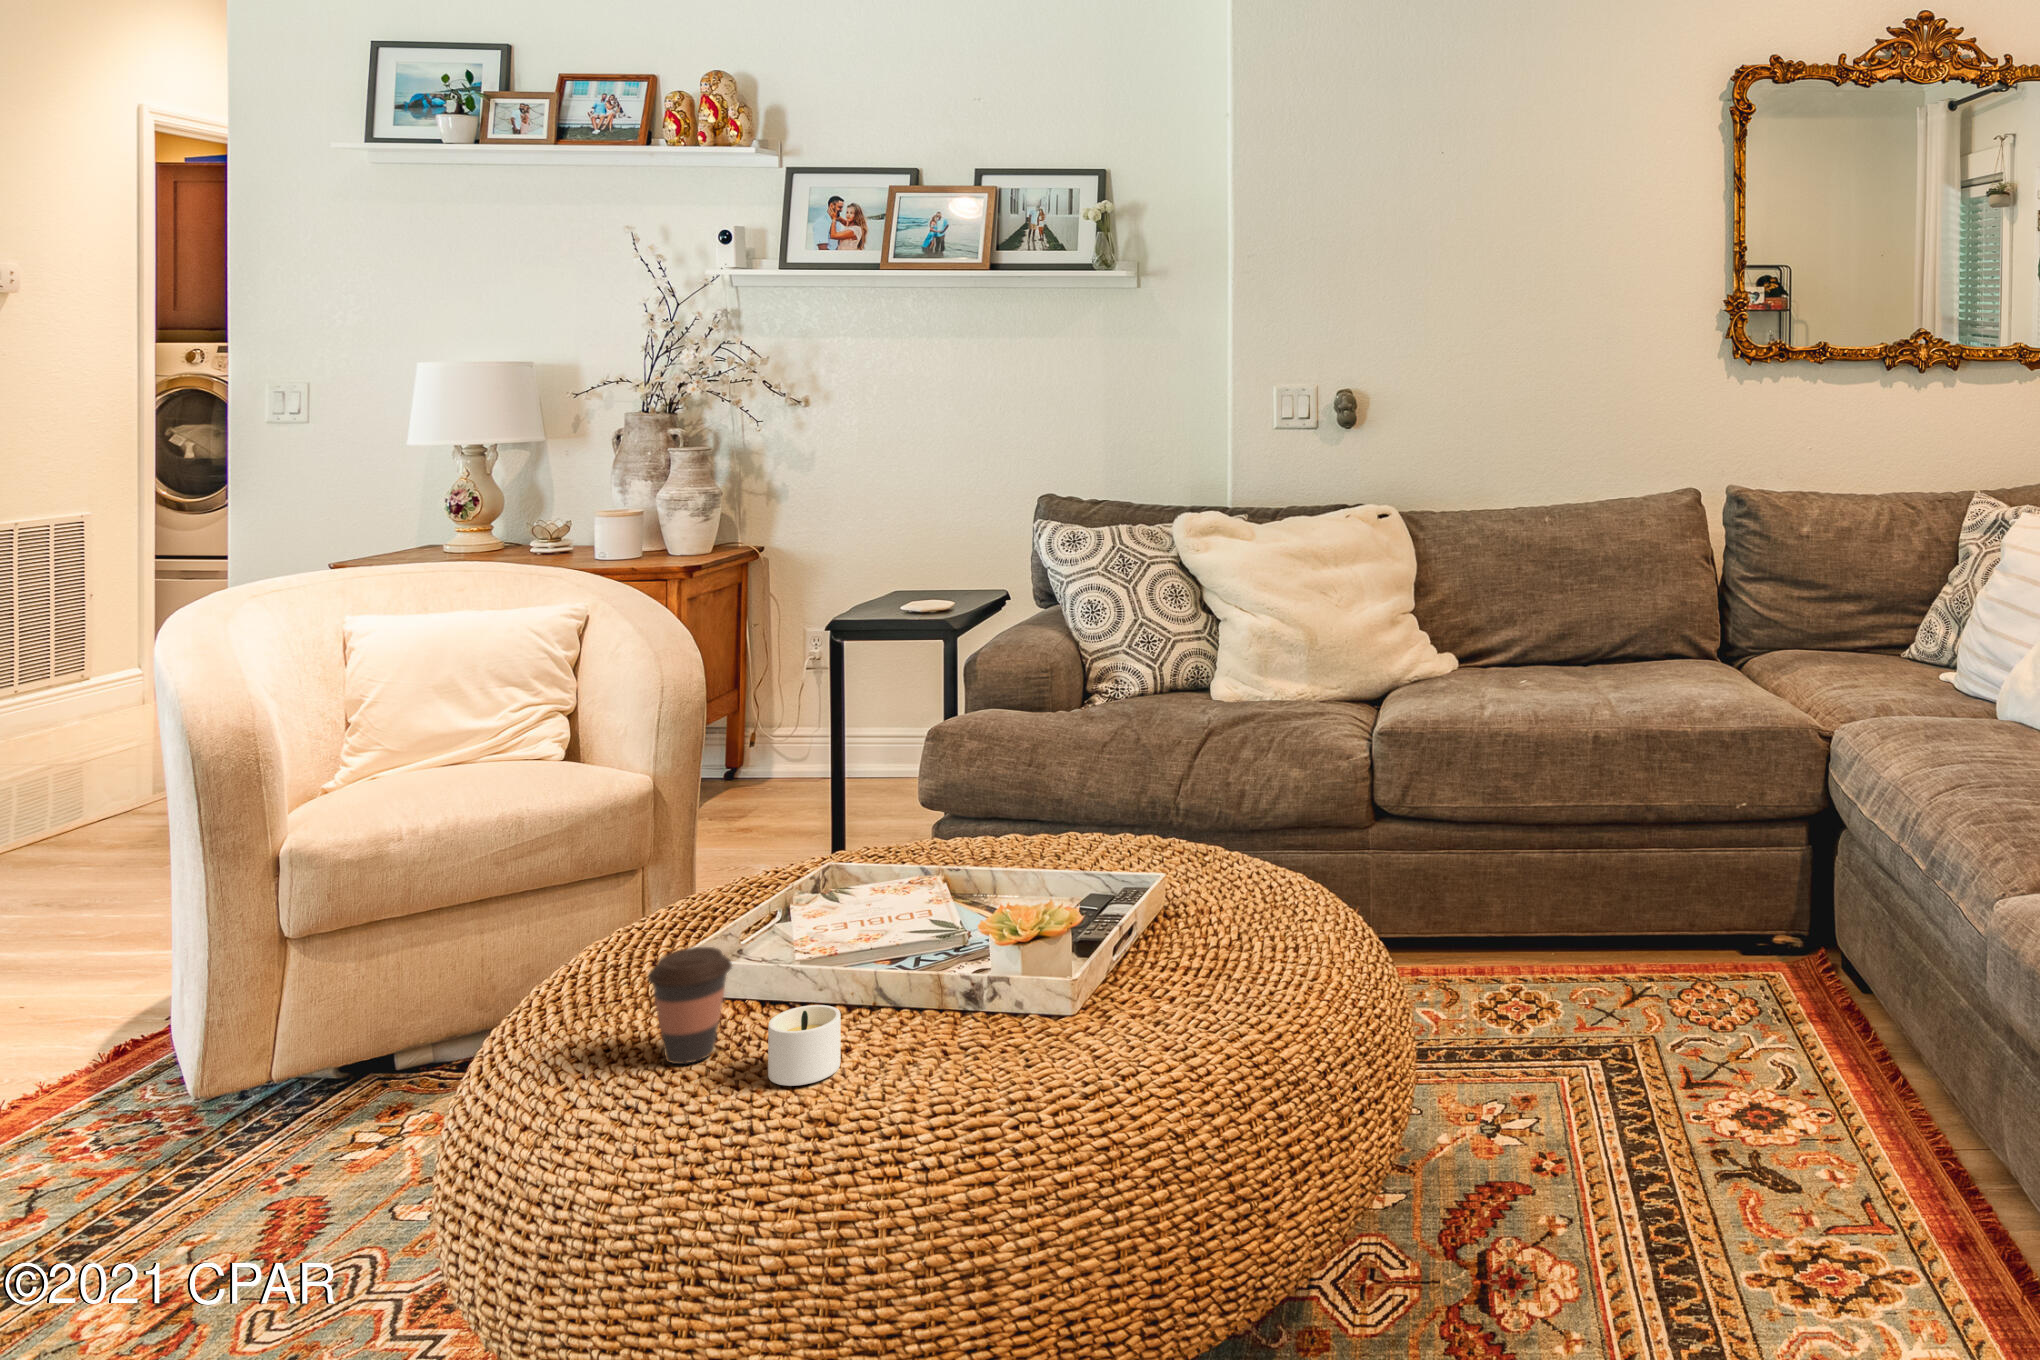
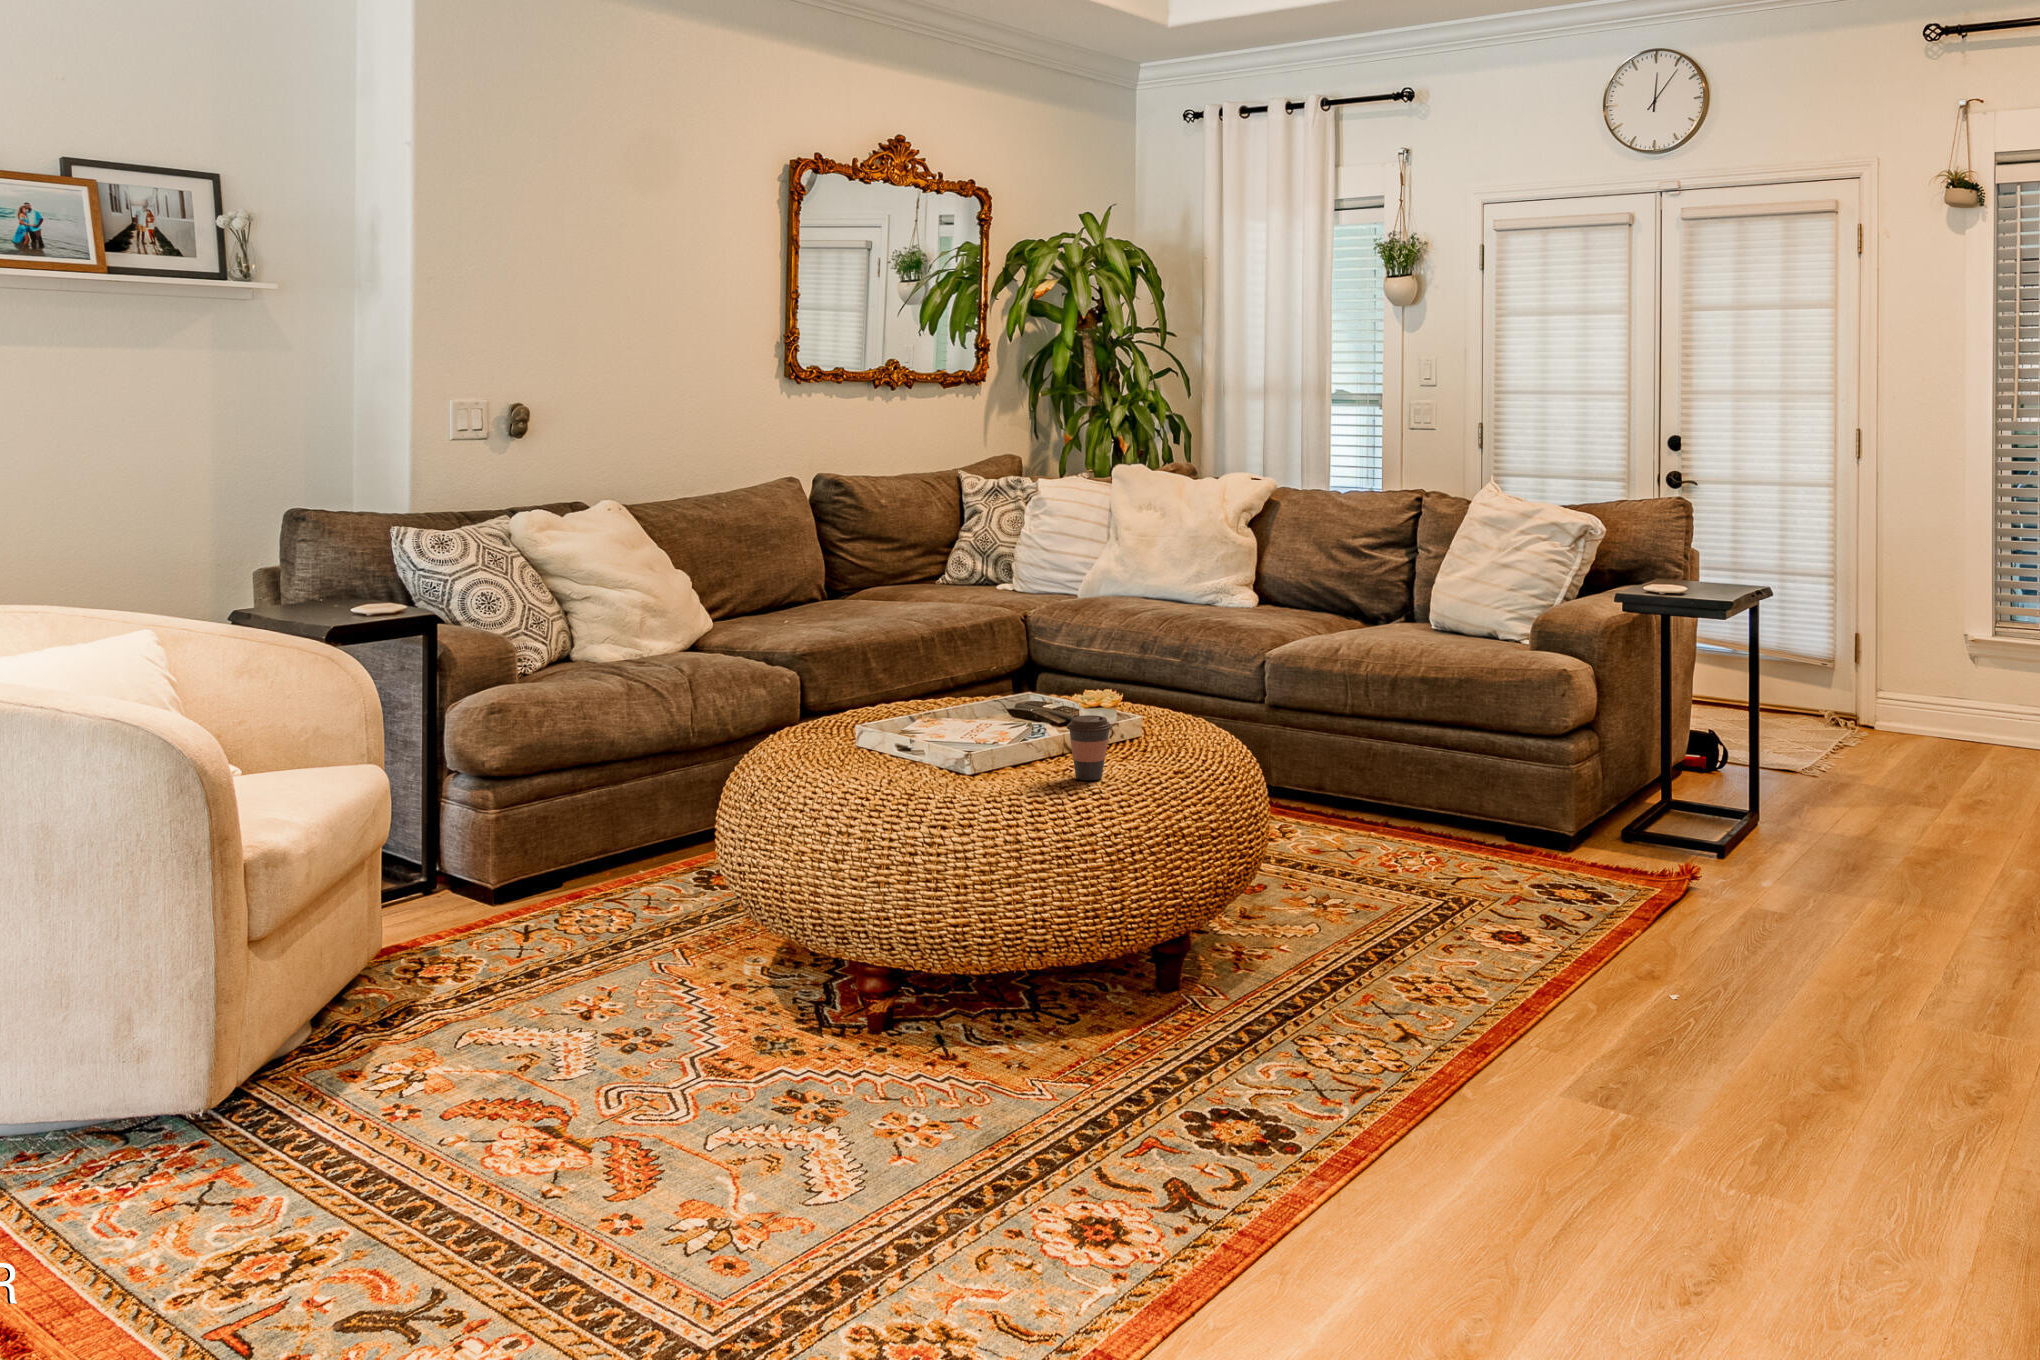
candle: present [768,1005,841,1086] -> none [1131,732,1169,771]

